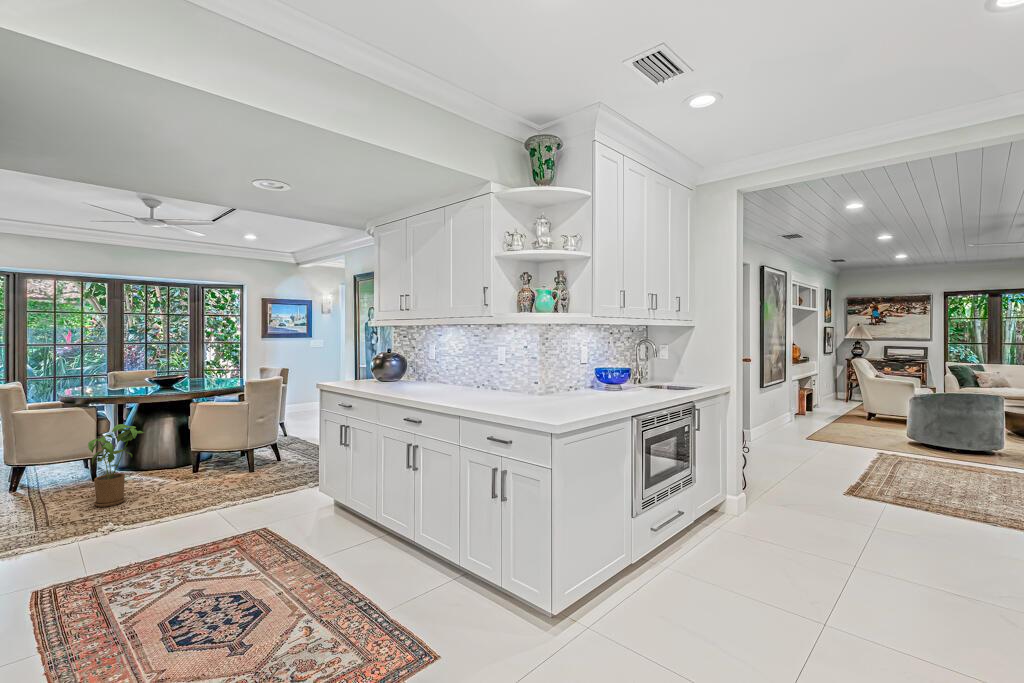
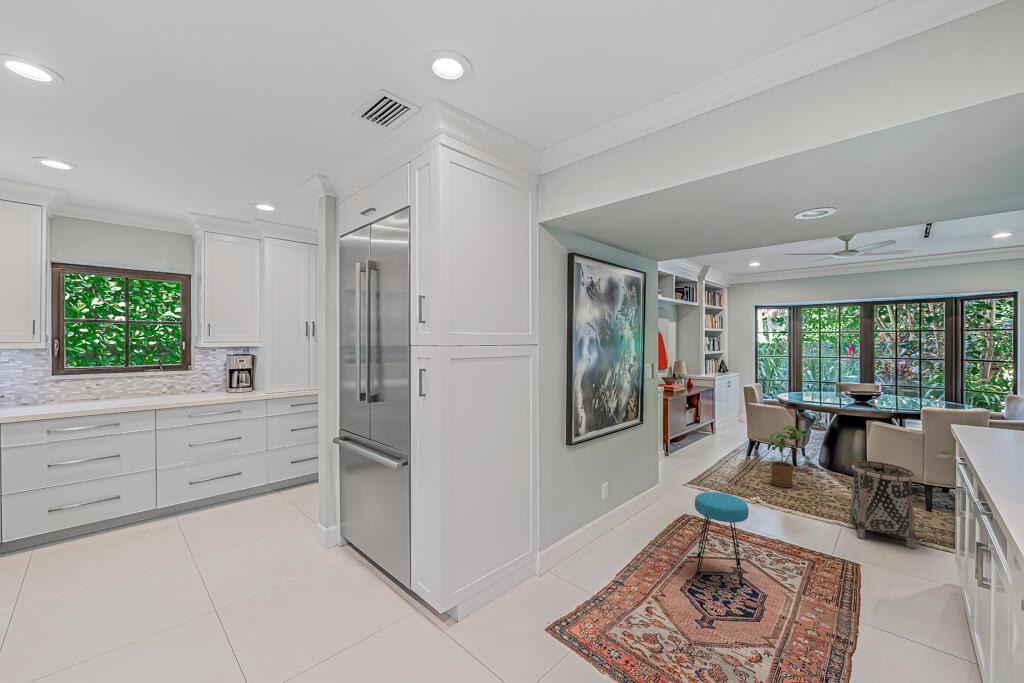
basket: none [215,433,277,511] -> present [849,461,915,548]
stool: none [132,505,217,624] -> present [695,492,749,584]

